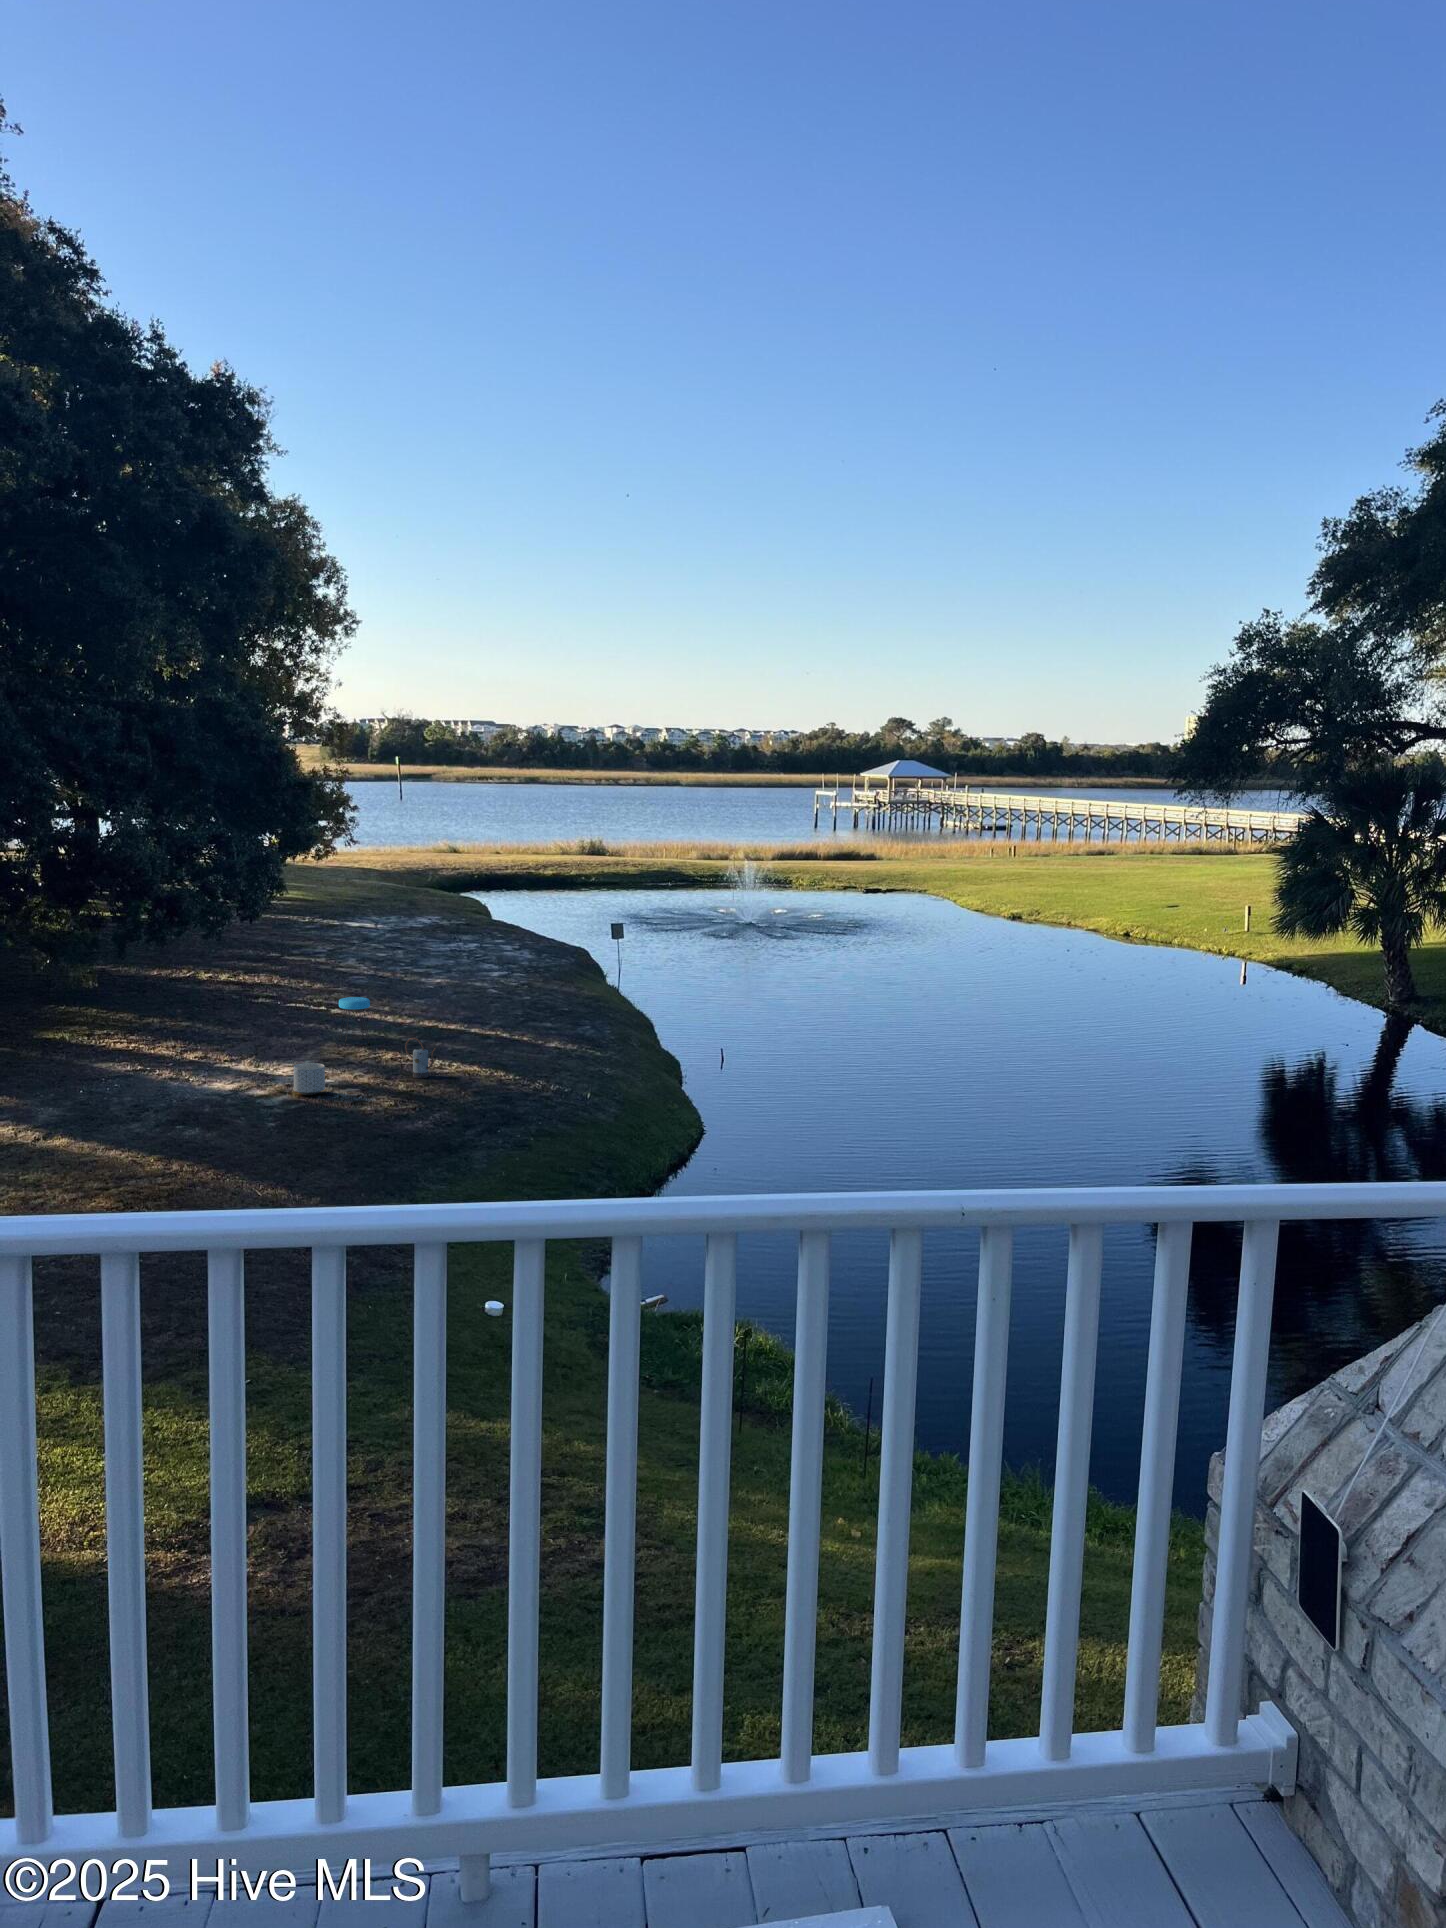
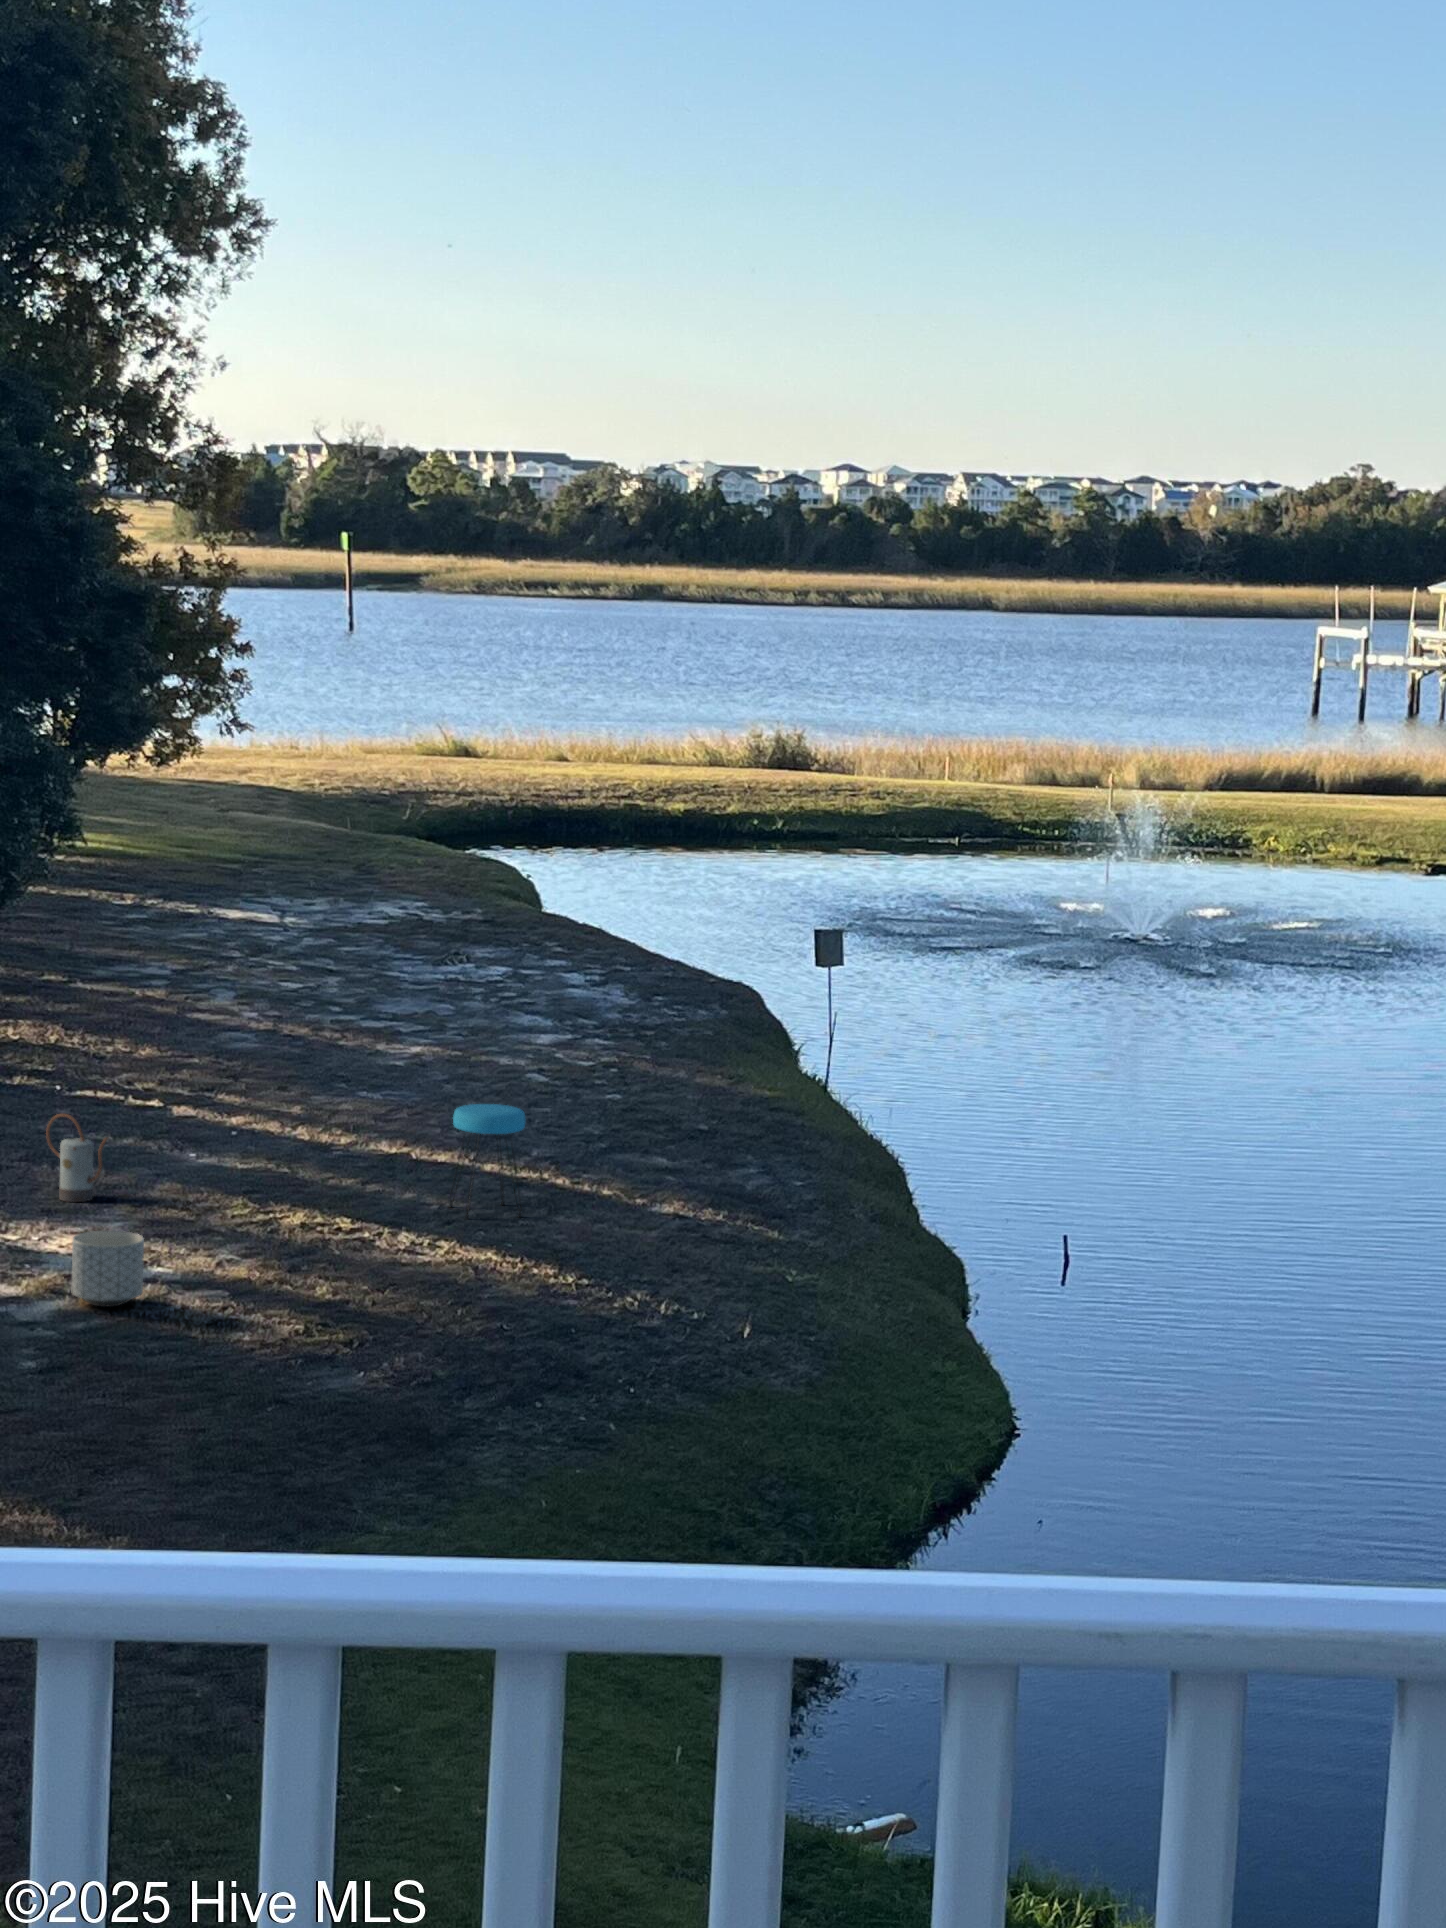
stool: present [339,997,370,1045] -> present [449,1104,525,1218]
watering can: present [405,1038,436,1078] -> present [46,1114,108,1202]

